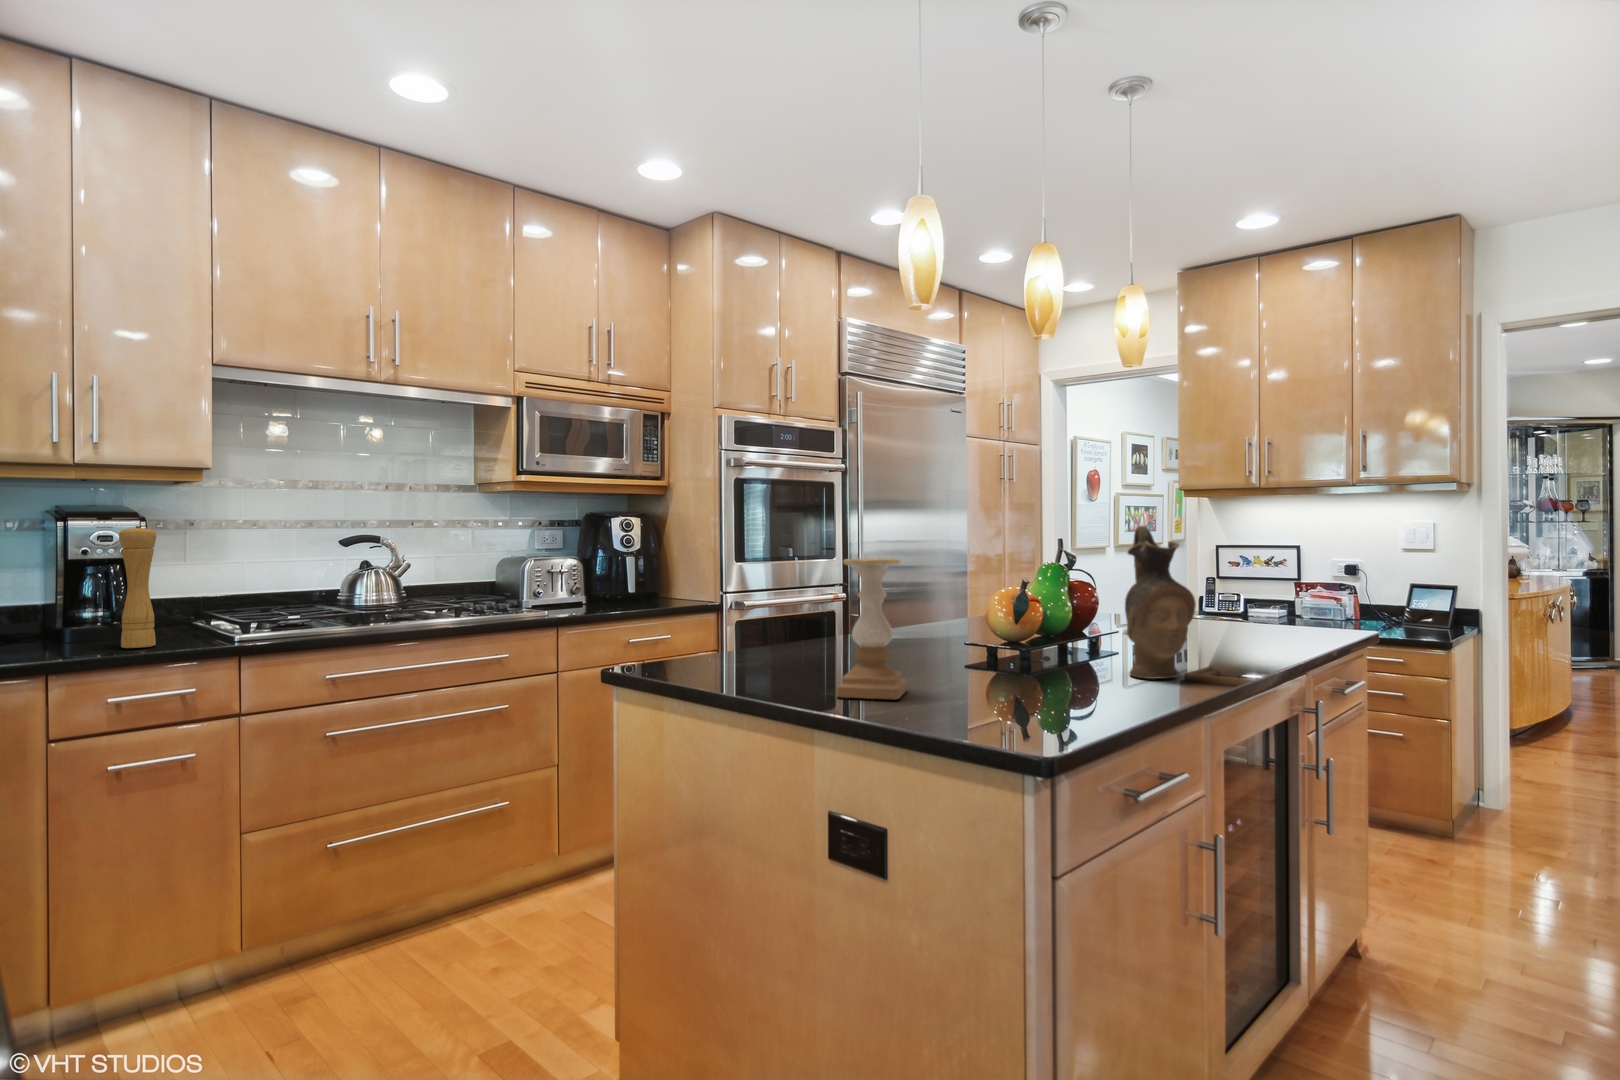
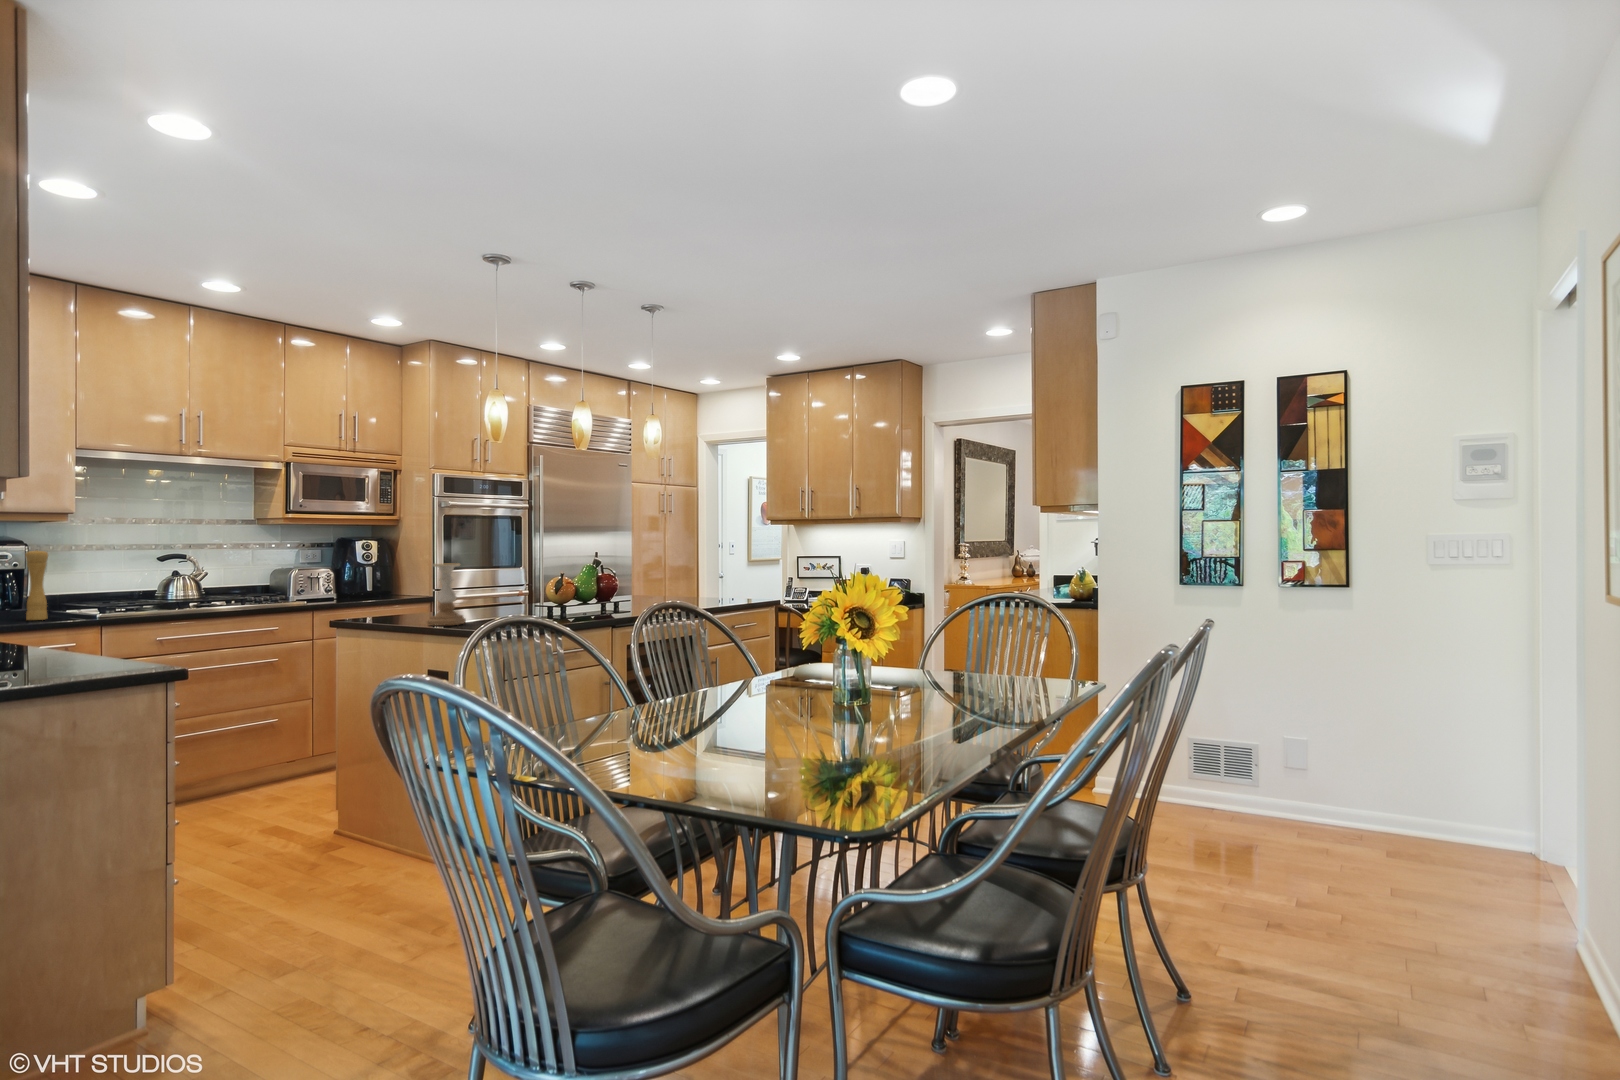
ceramic pitcher: present [1125,526,1196,679] -> none [584,547,614,618]

